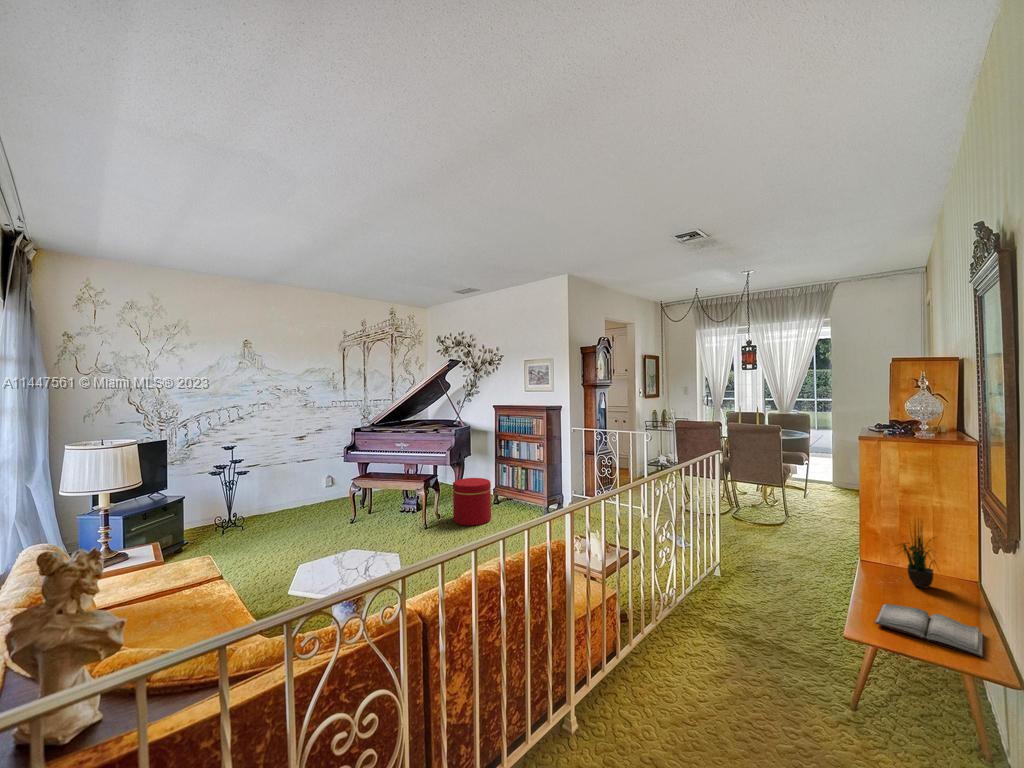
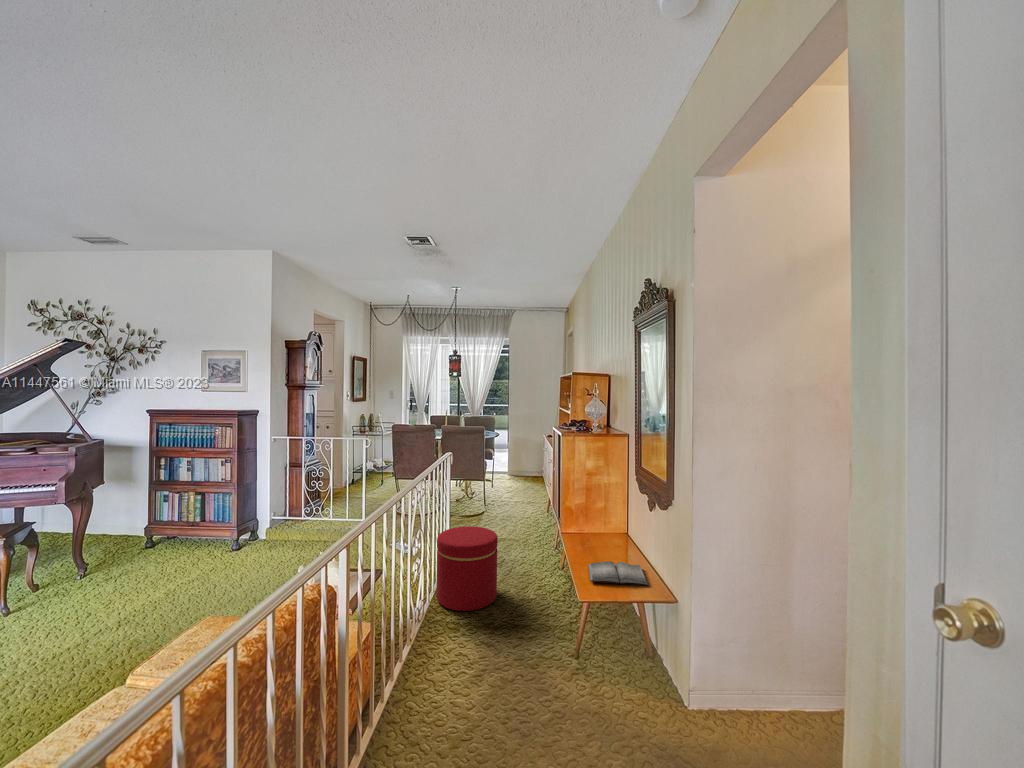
ottoman: present [453,478,491,526] -> present [436,526,498,611]
potted plant: present [903,521,933,589] -> none [584,486,613,545]

